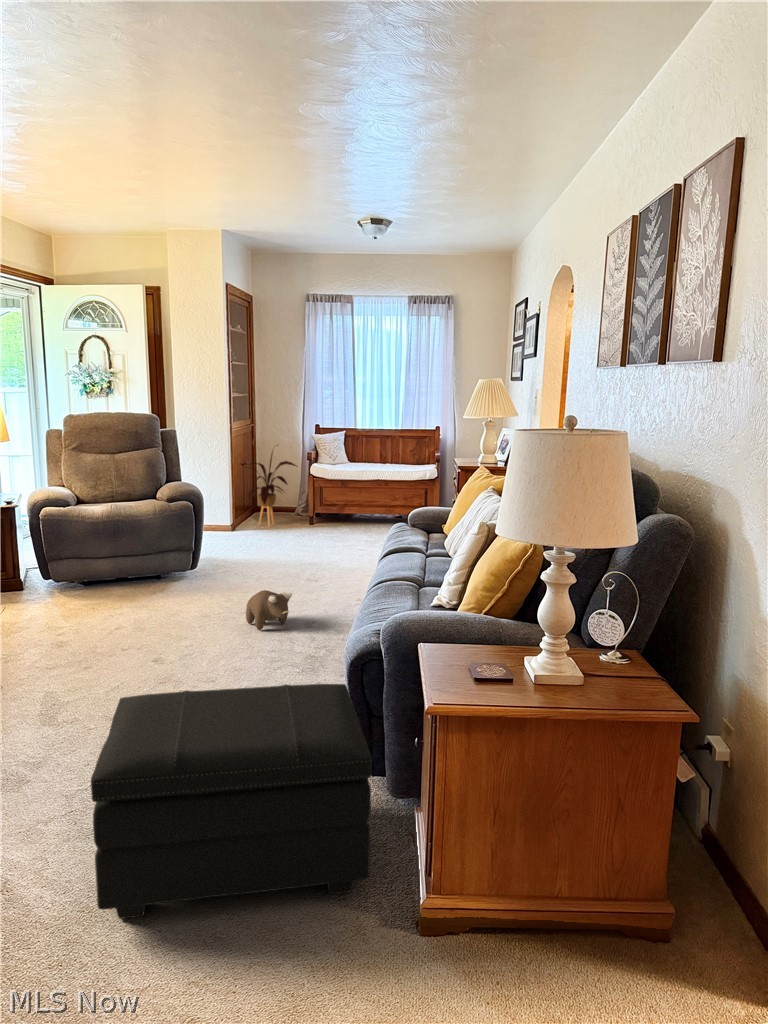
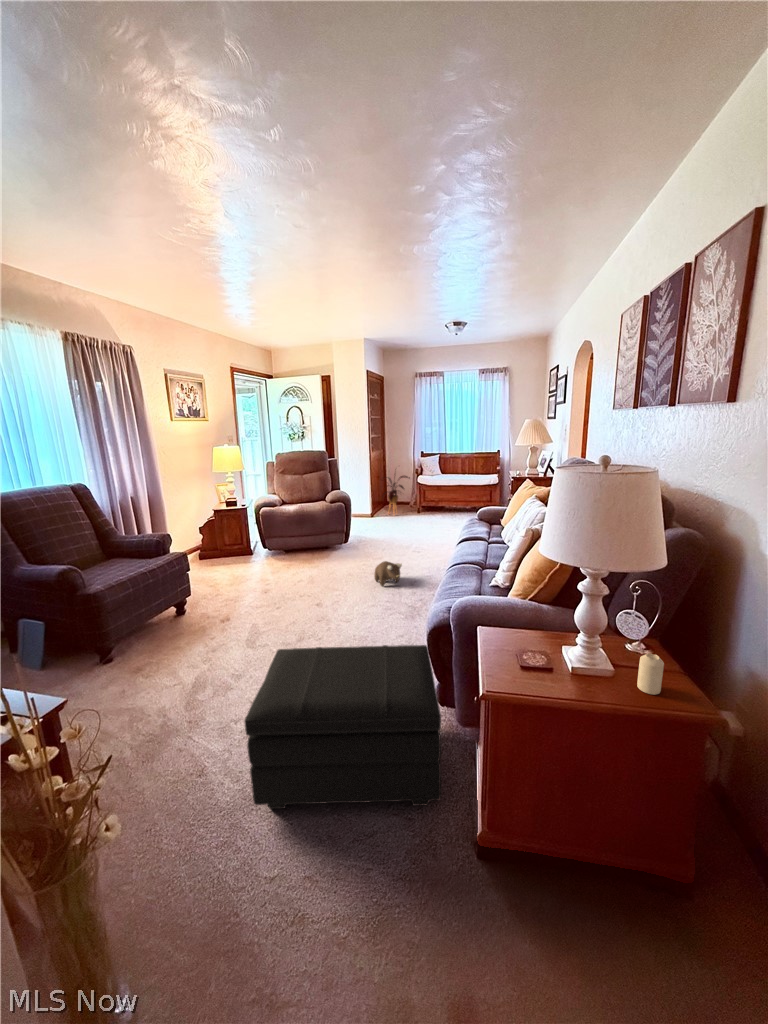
candle: none [610,650,638,698] -> present [637,653,664,695]

